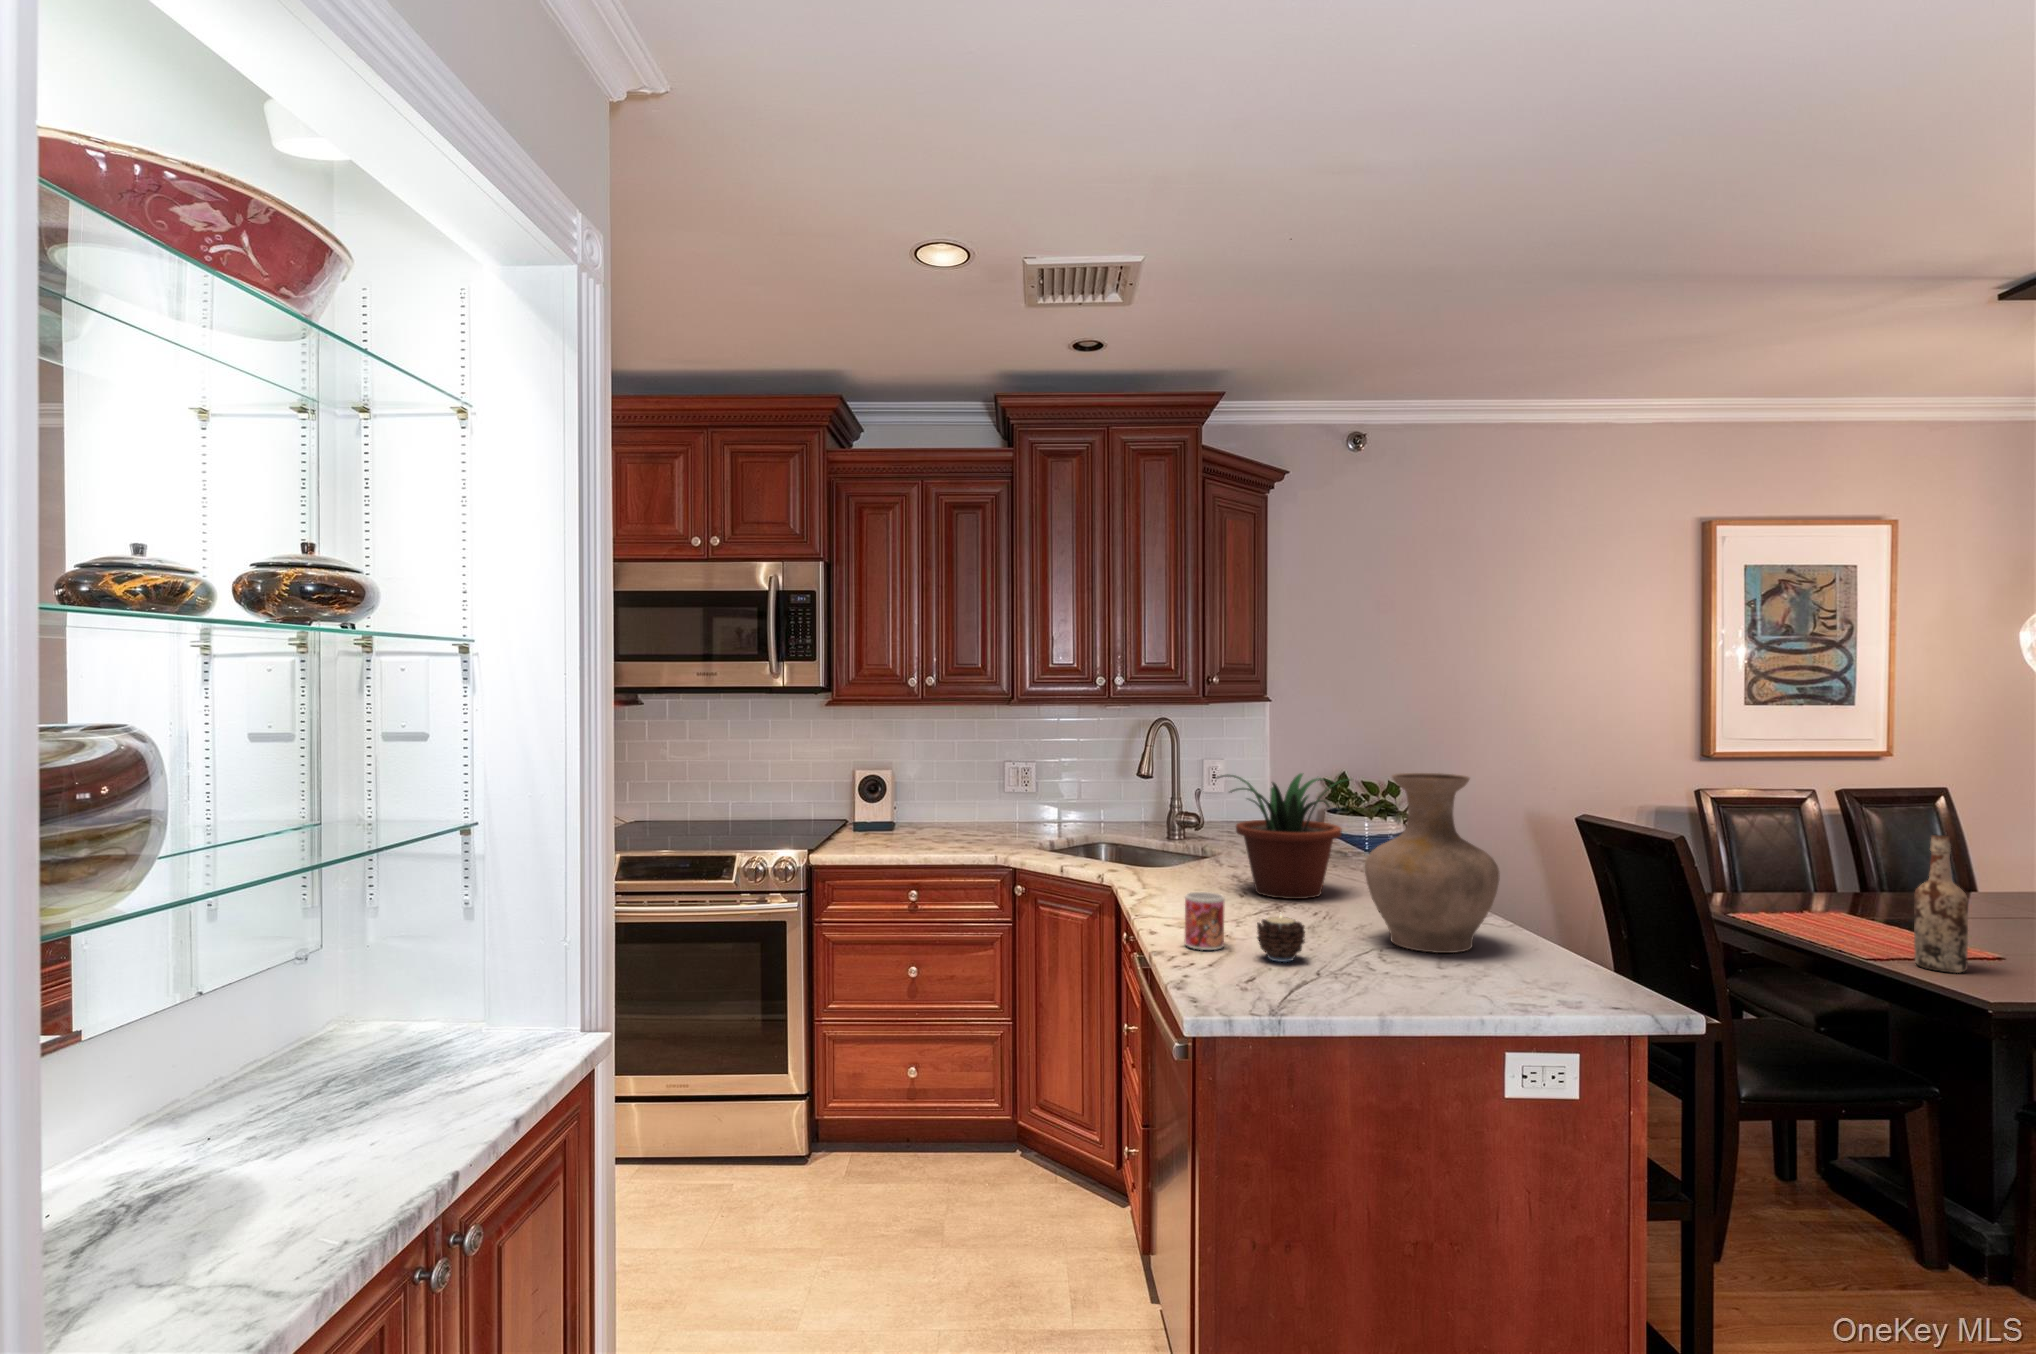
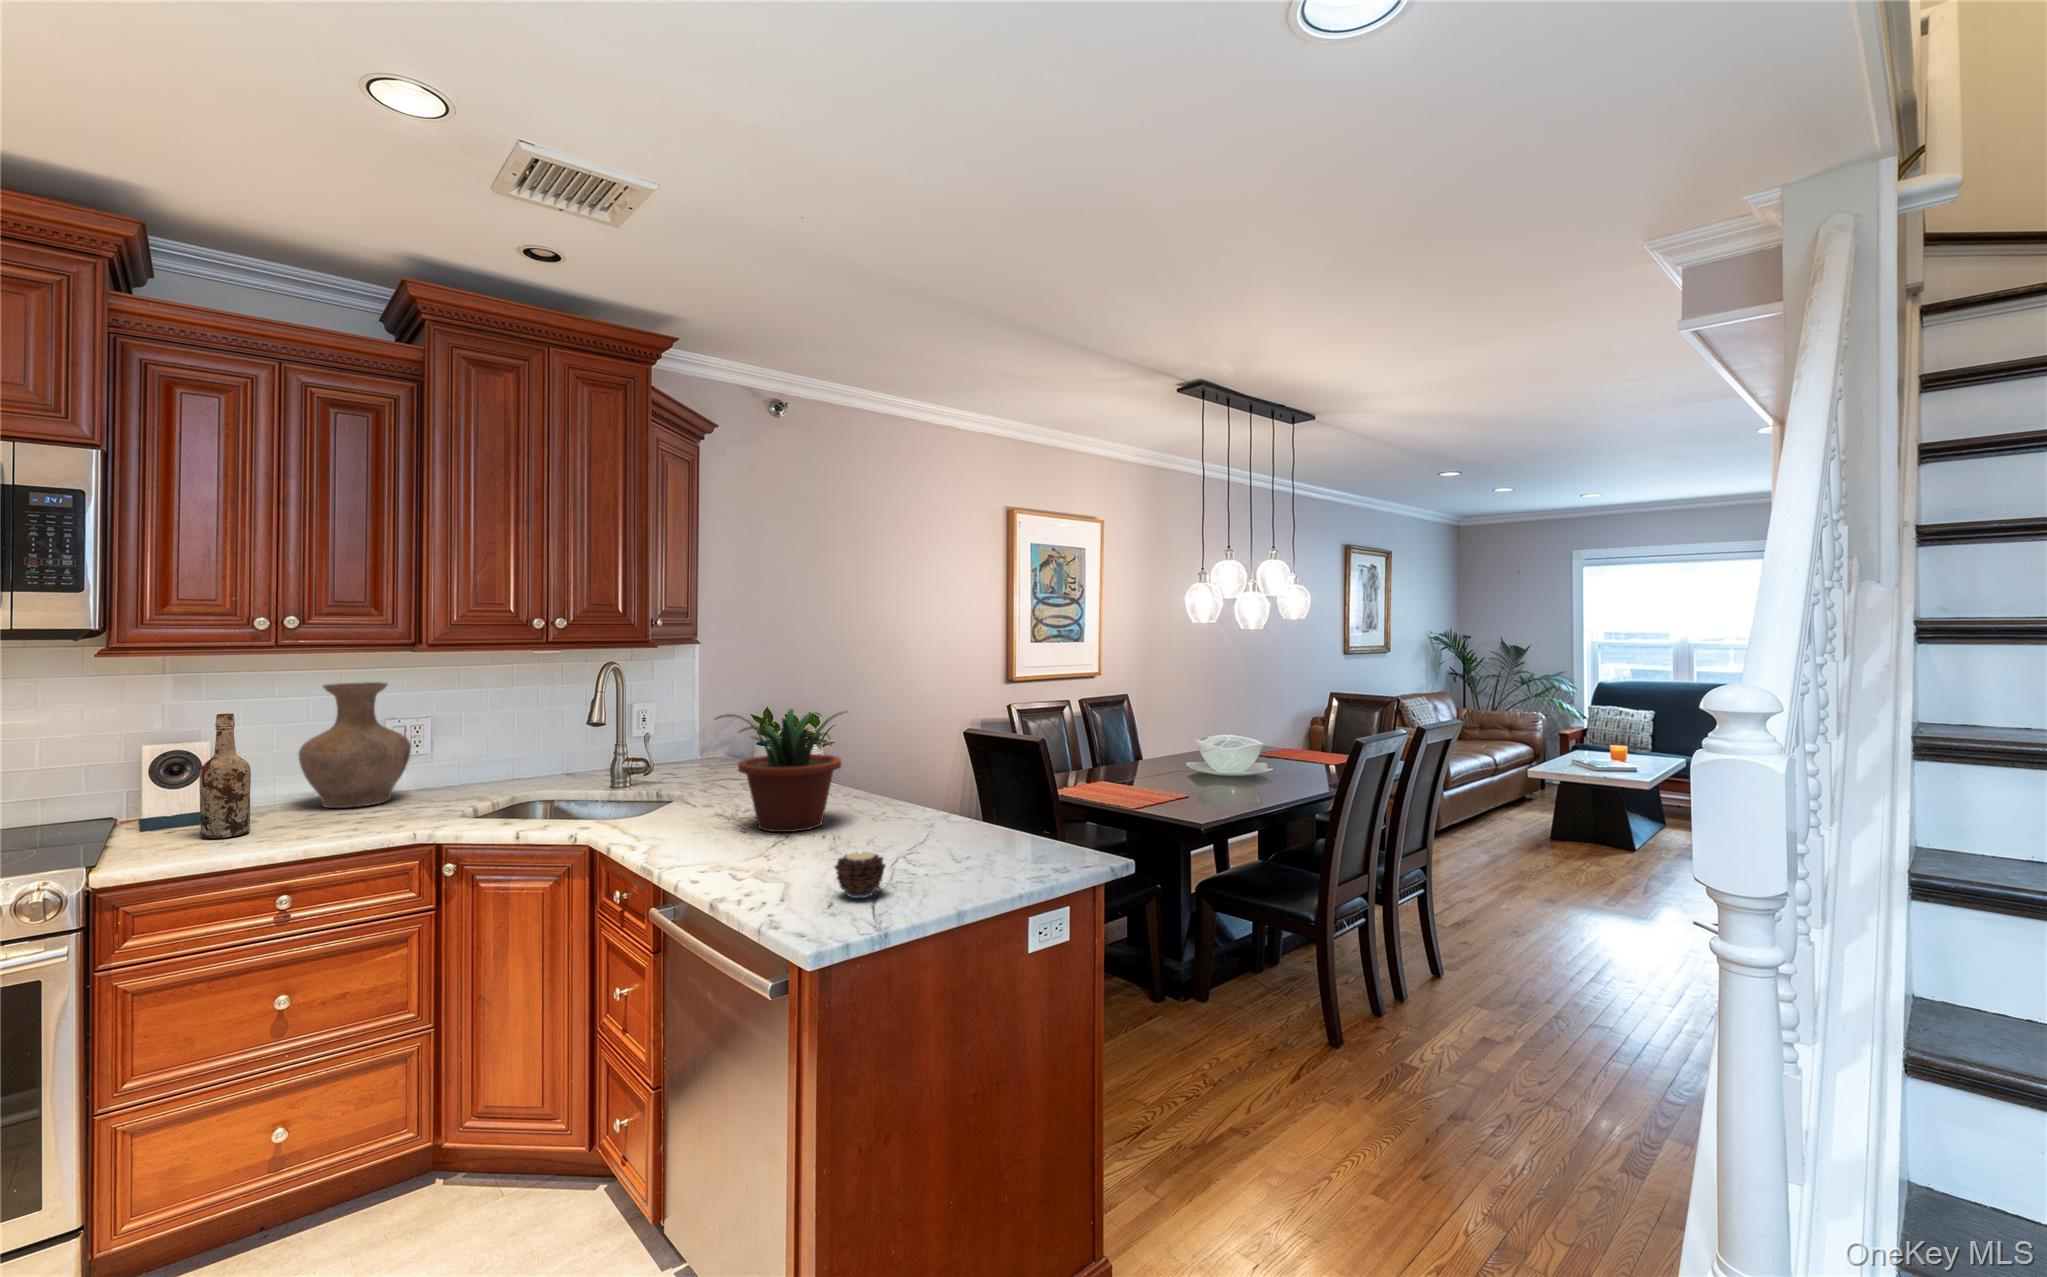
vase: present [1365,773,1499,953] -> present [299,682,411,808]
wine bottle: present [1914,835,1968,973] -> present [199,714,251,838]
mug: present [1185,892,1225,950] -> none [747,839,794,902]

